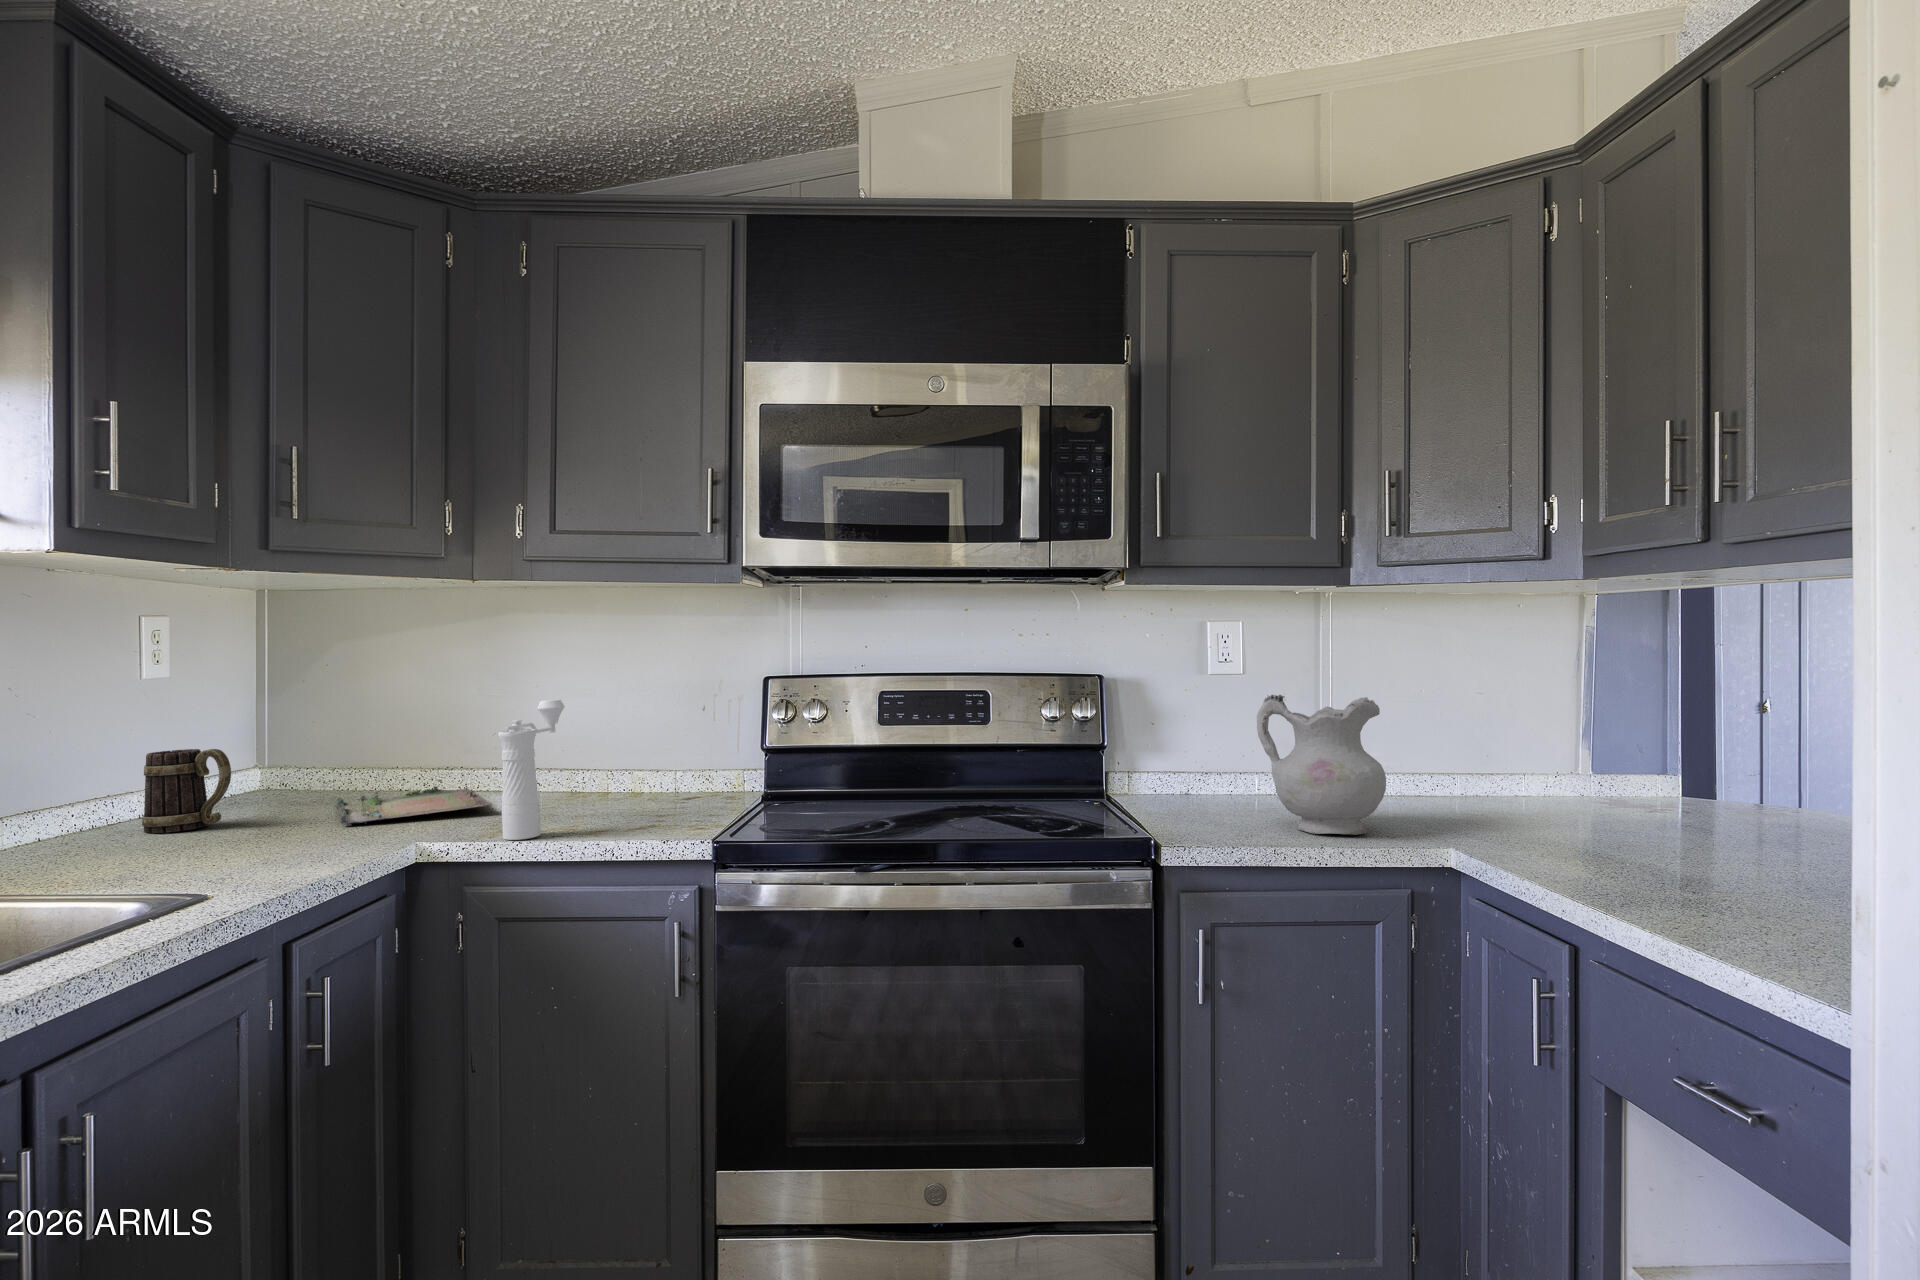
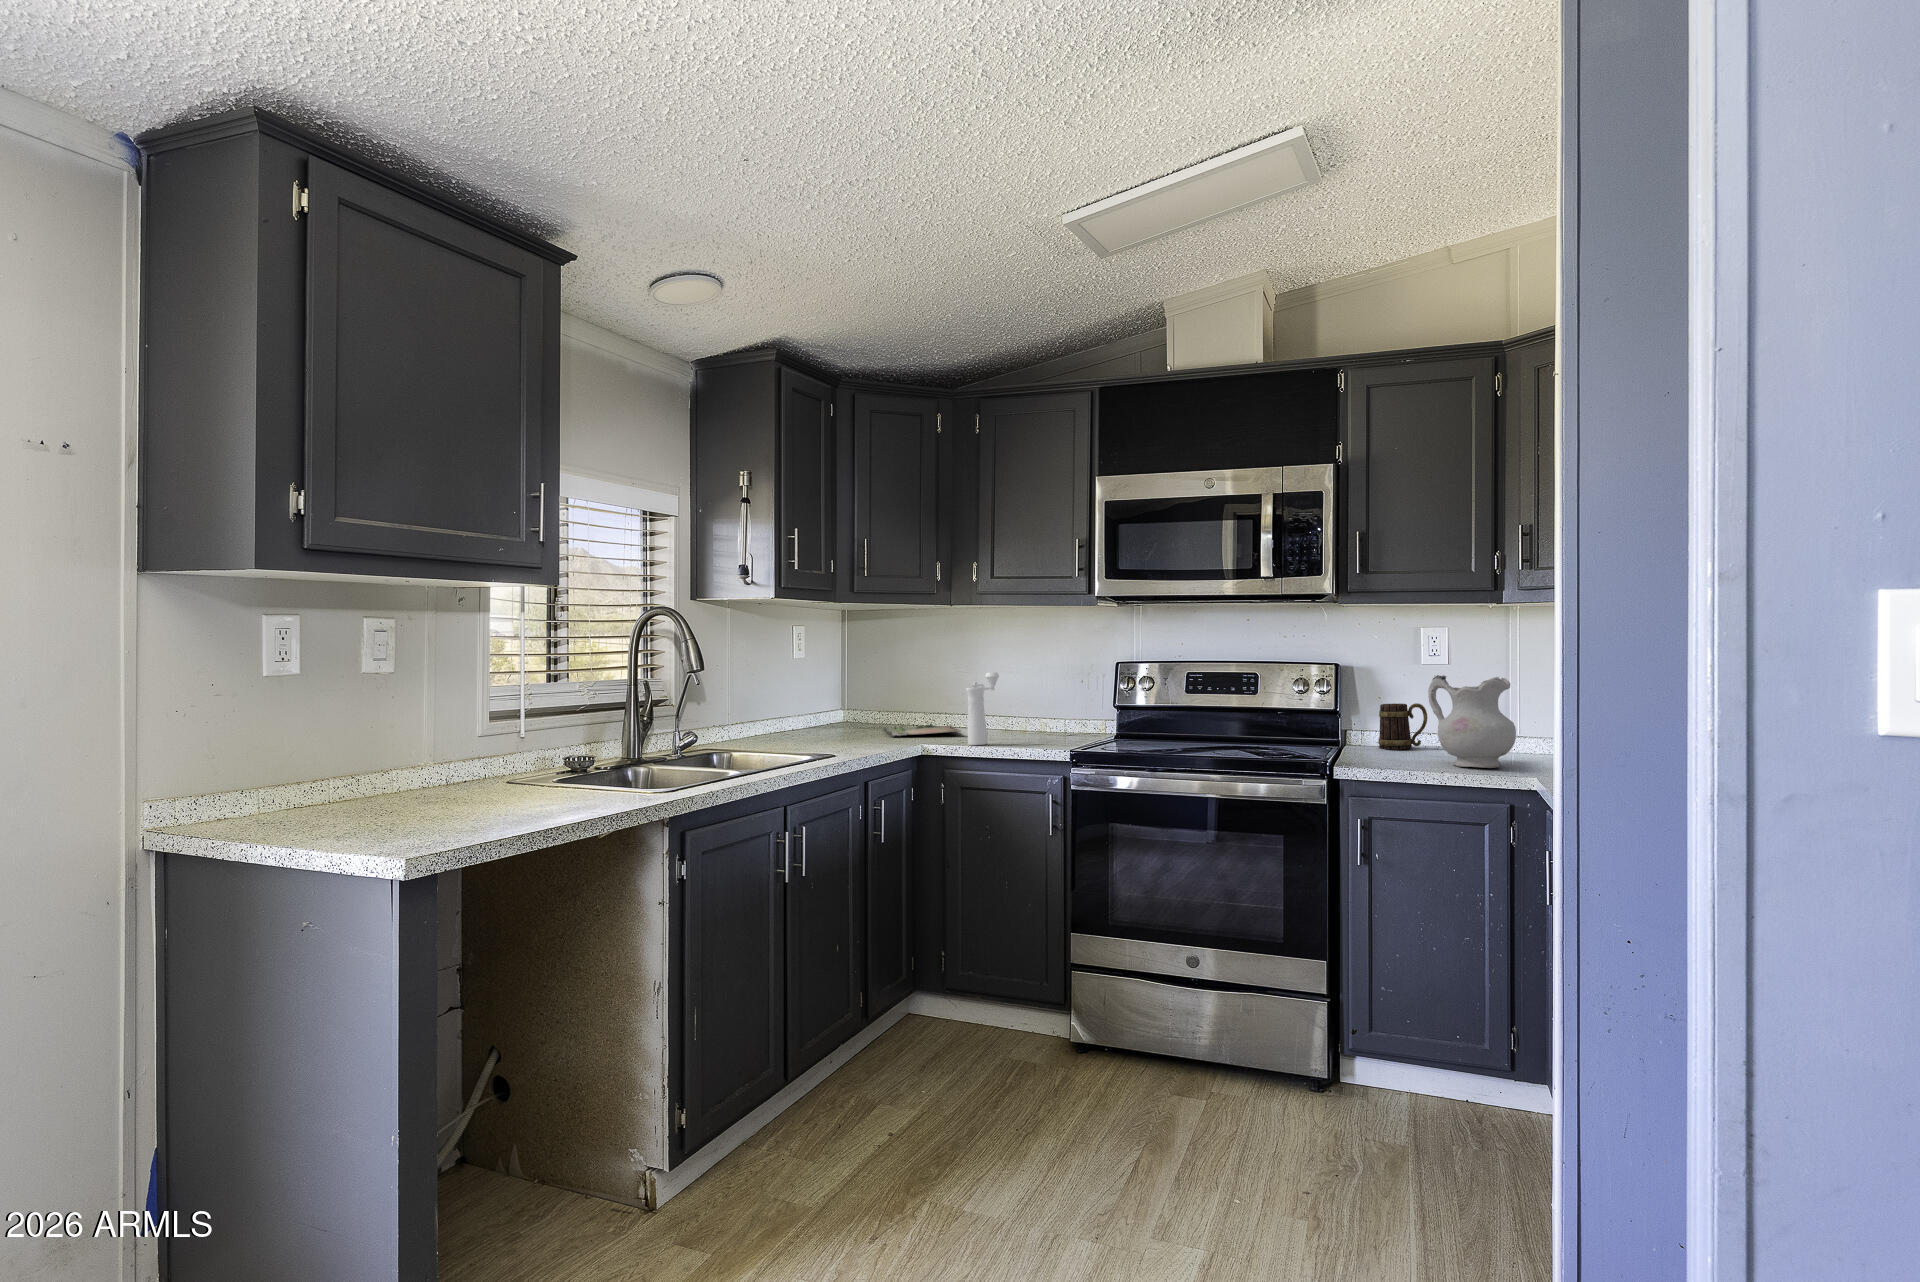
mug: present [142,749,231,833] -> present [1378,703,1427,750]

